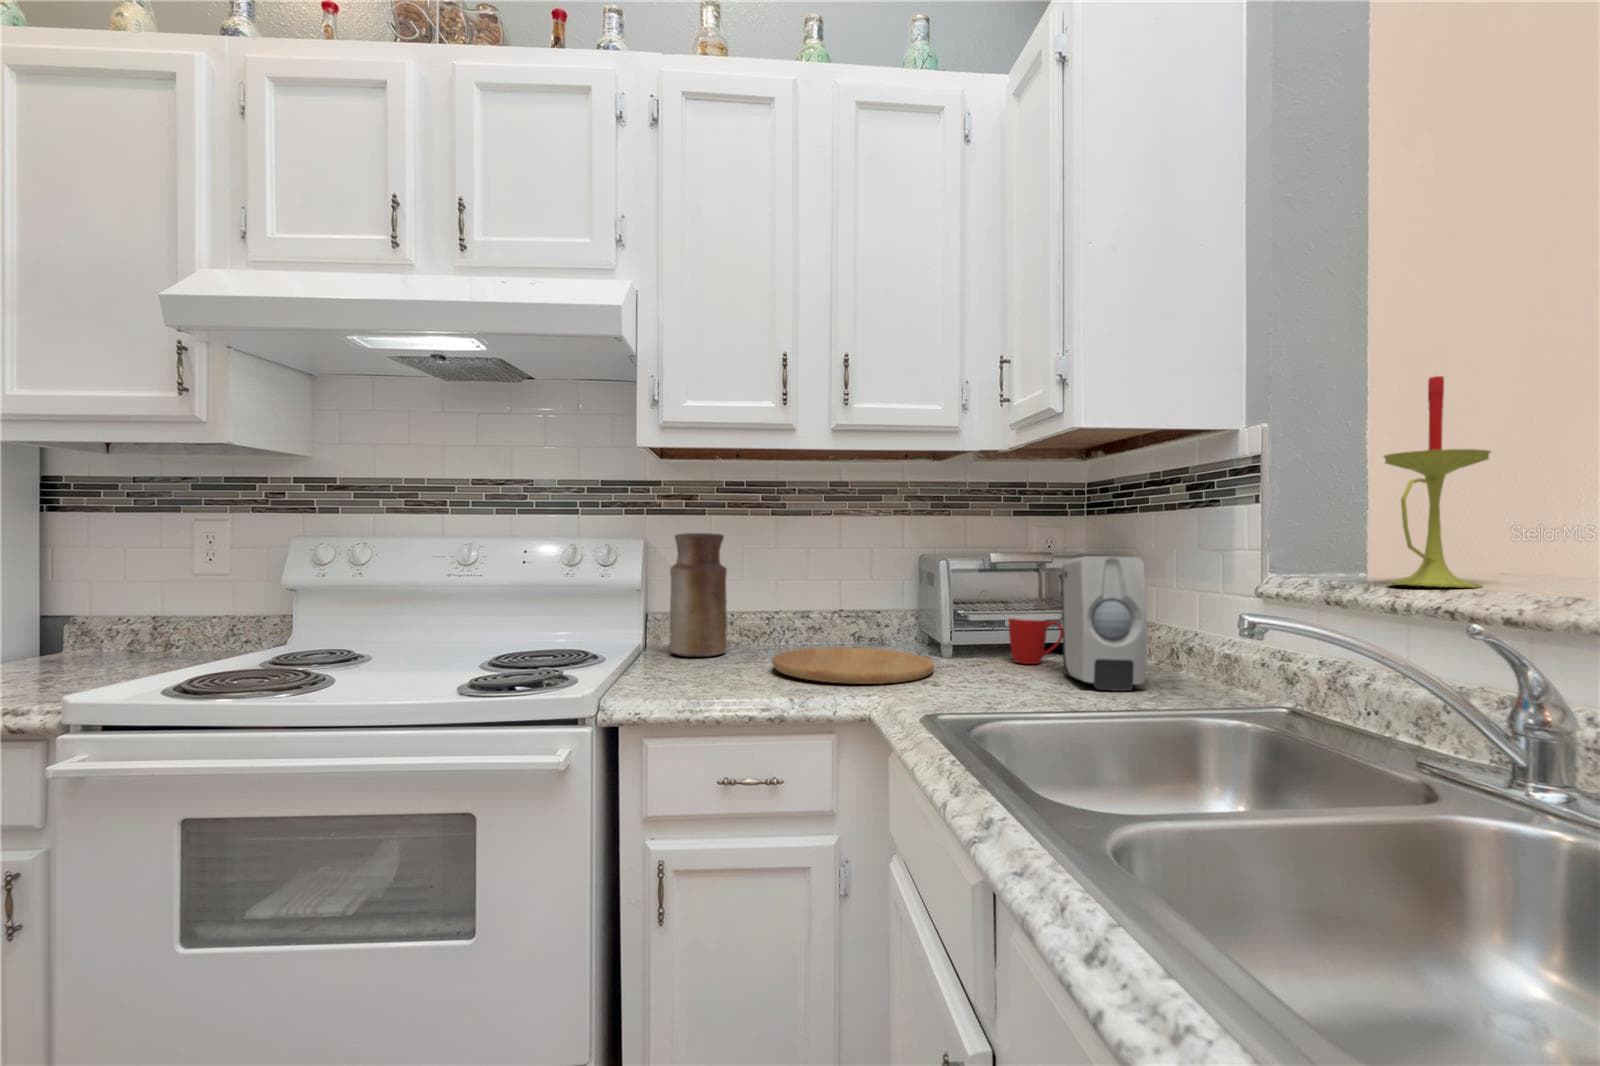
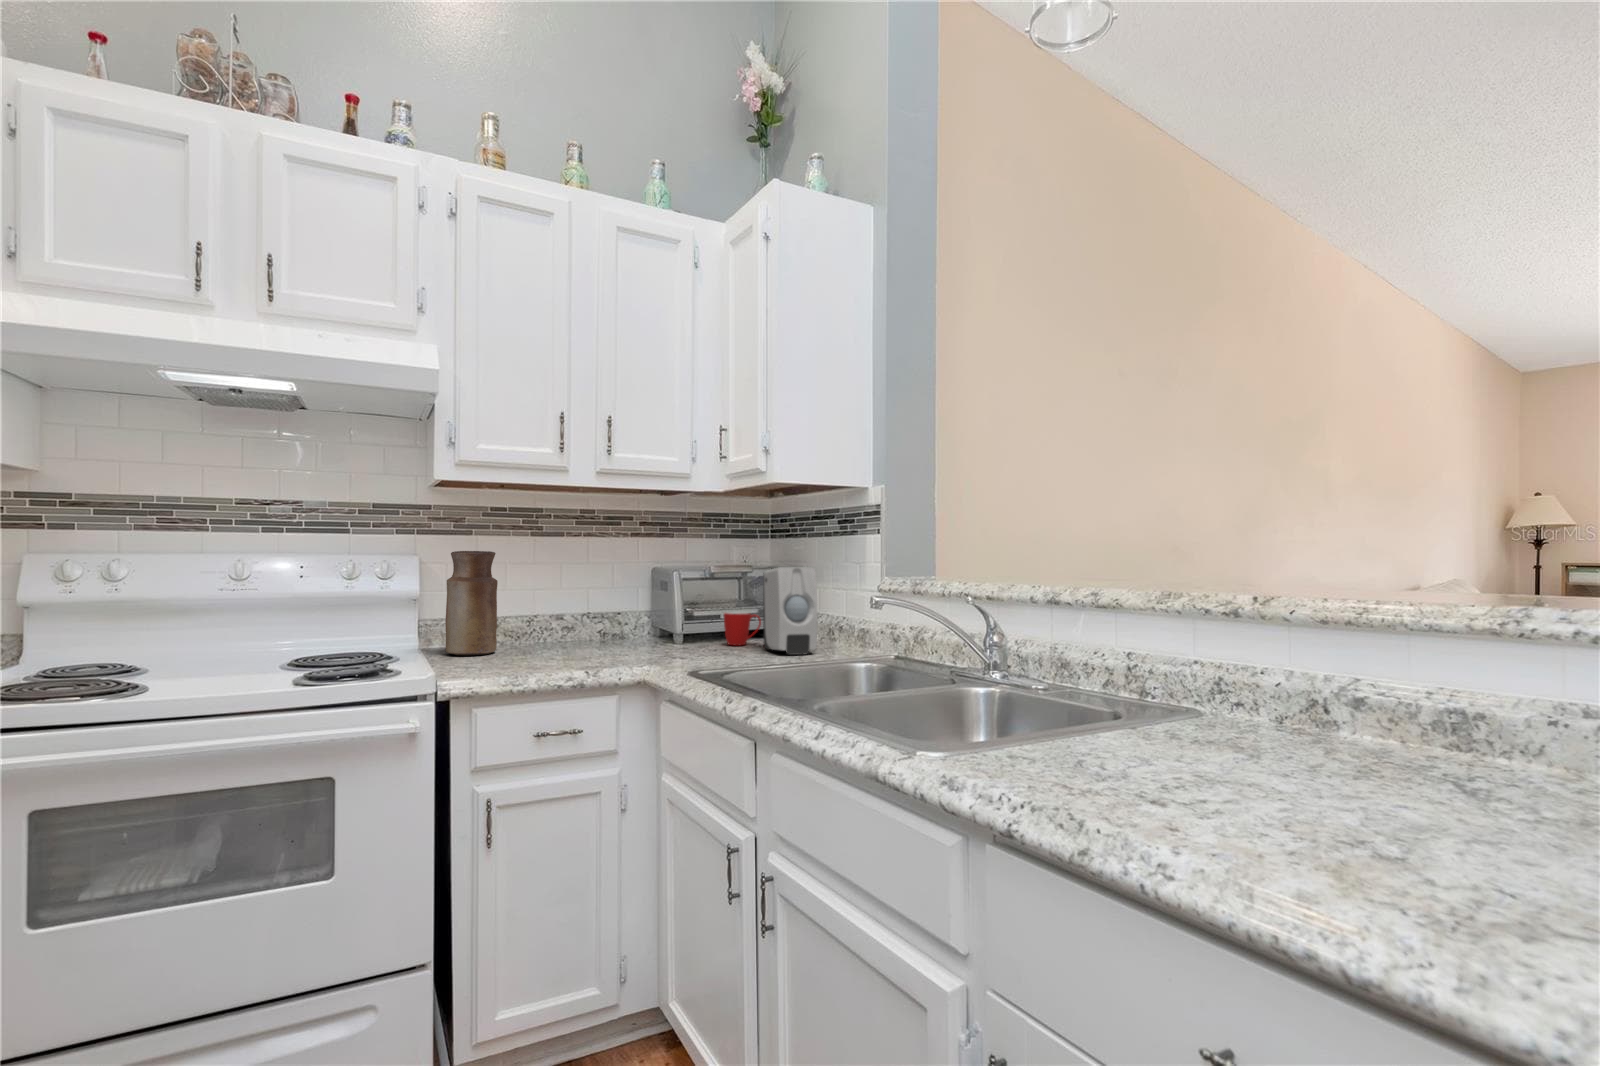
candle: present [1384,376,1491,587] -> none [939,464,985,581]
cutting board: present [772,647,934,684] -> none [551,641,676,661]

